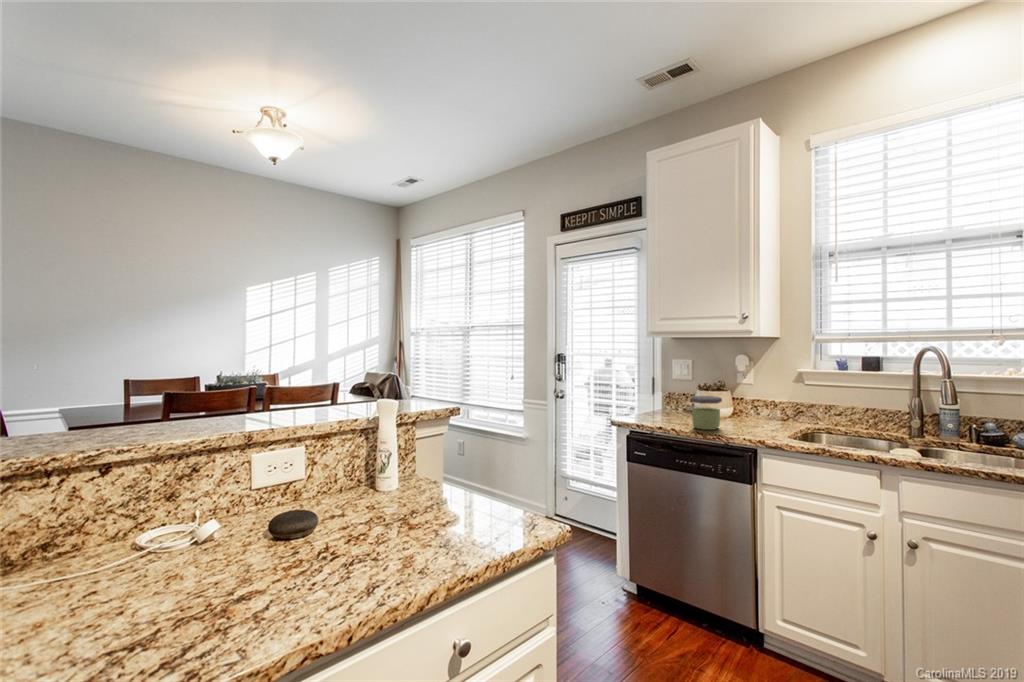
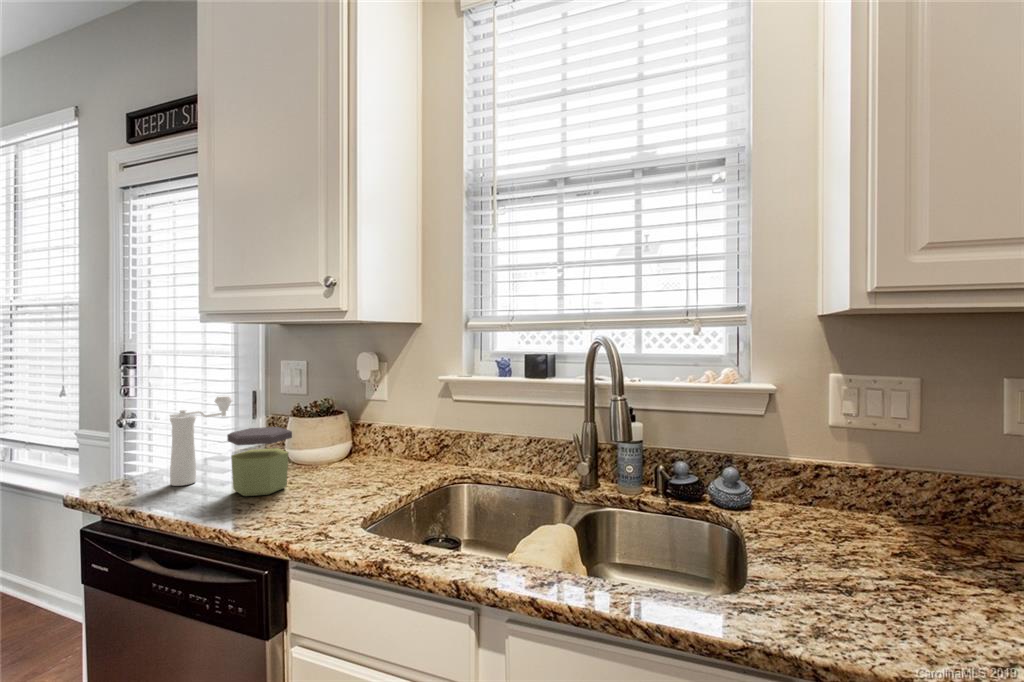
pepper mill: none [652,379,674,424] -> present [170,396,233,486]

